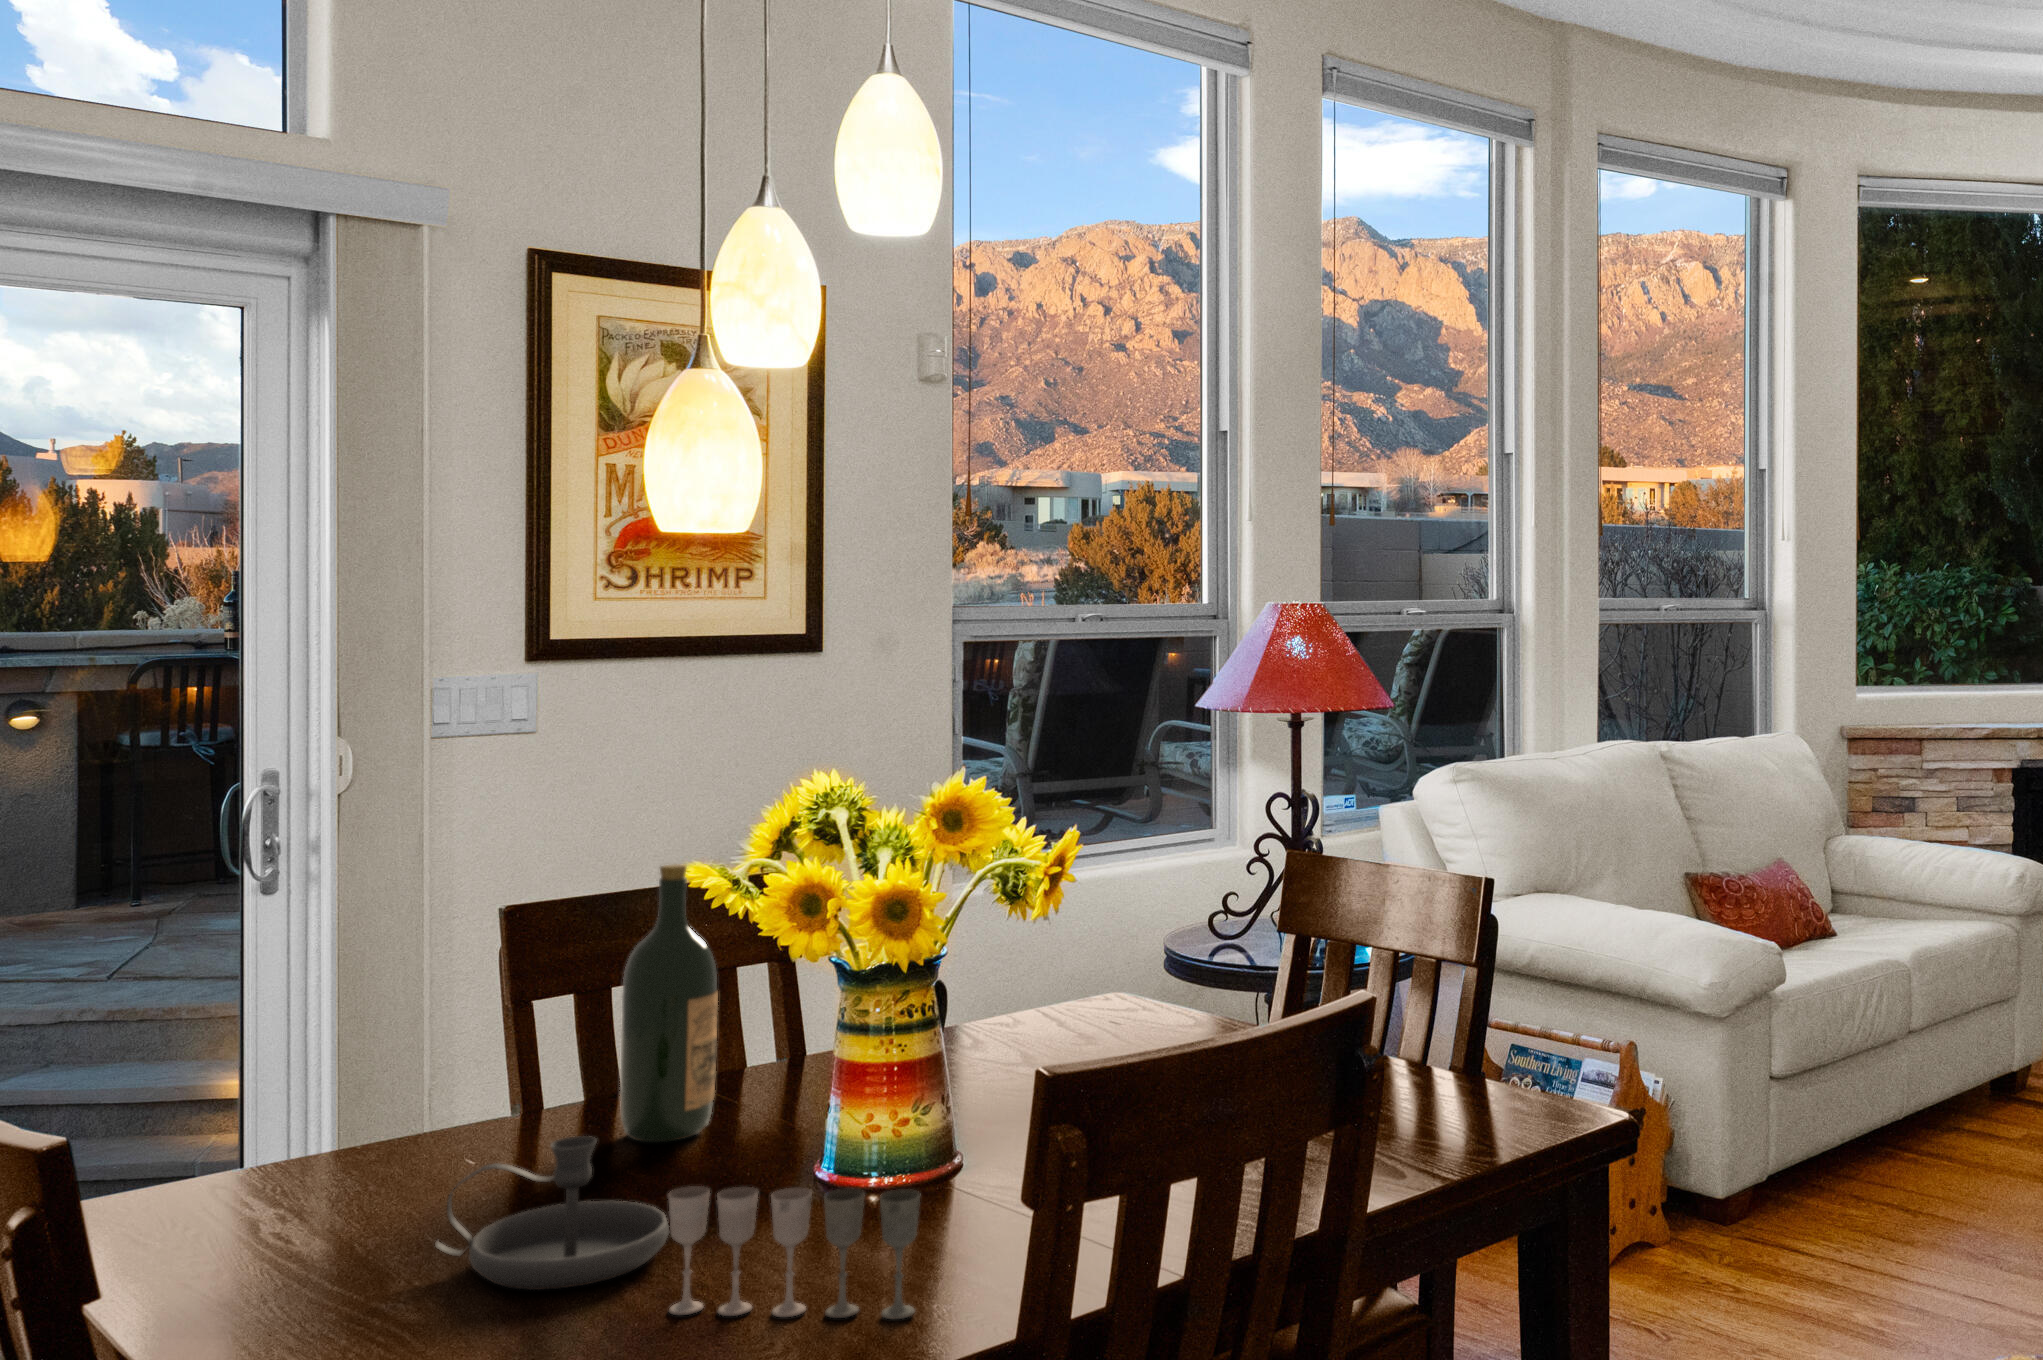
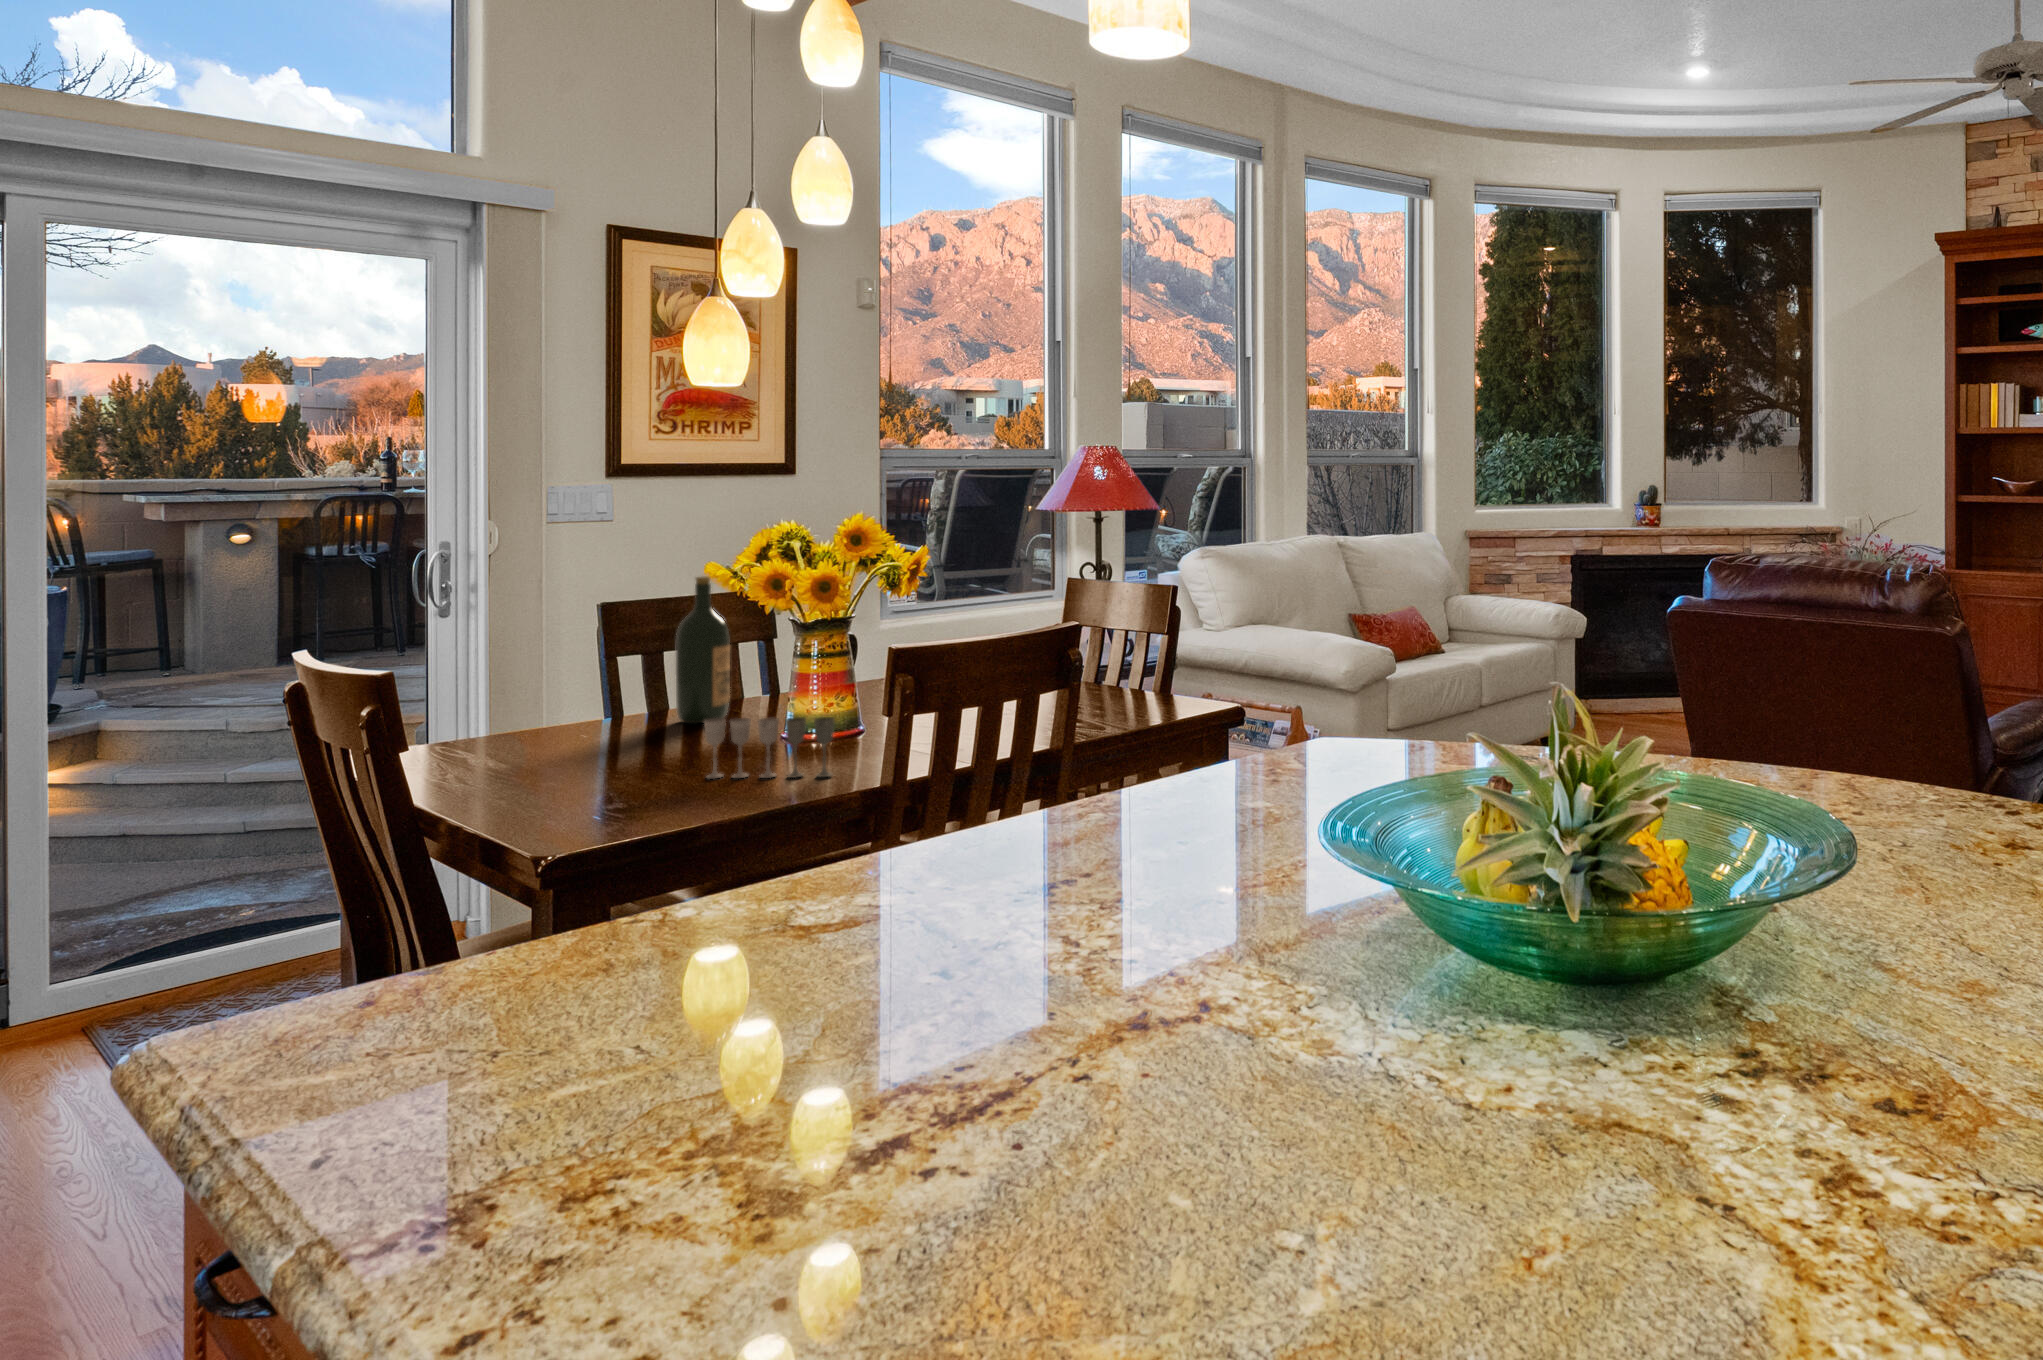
candlestick: present [435,1136,670,1290] -> none [580,702,705,772]

